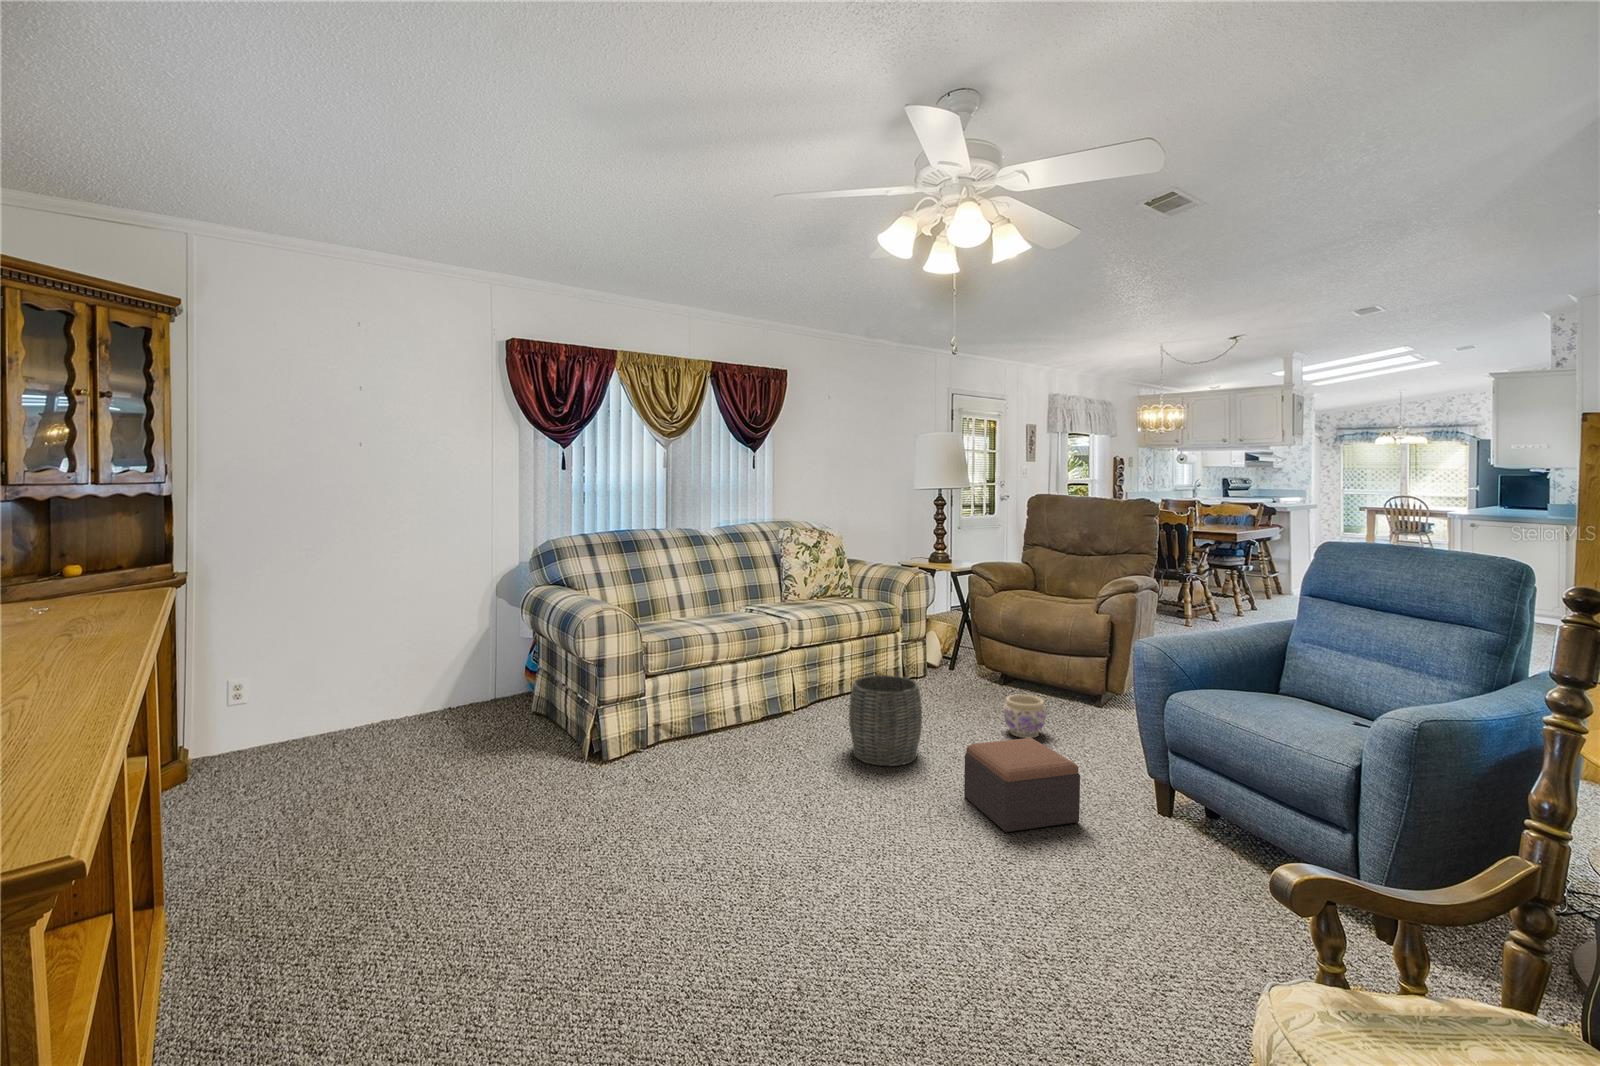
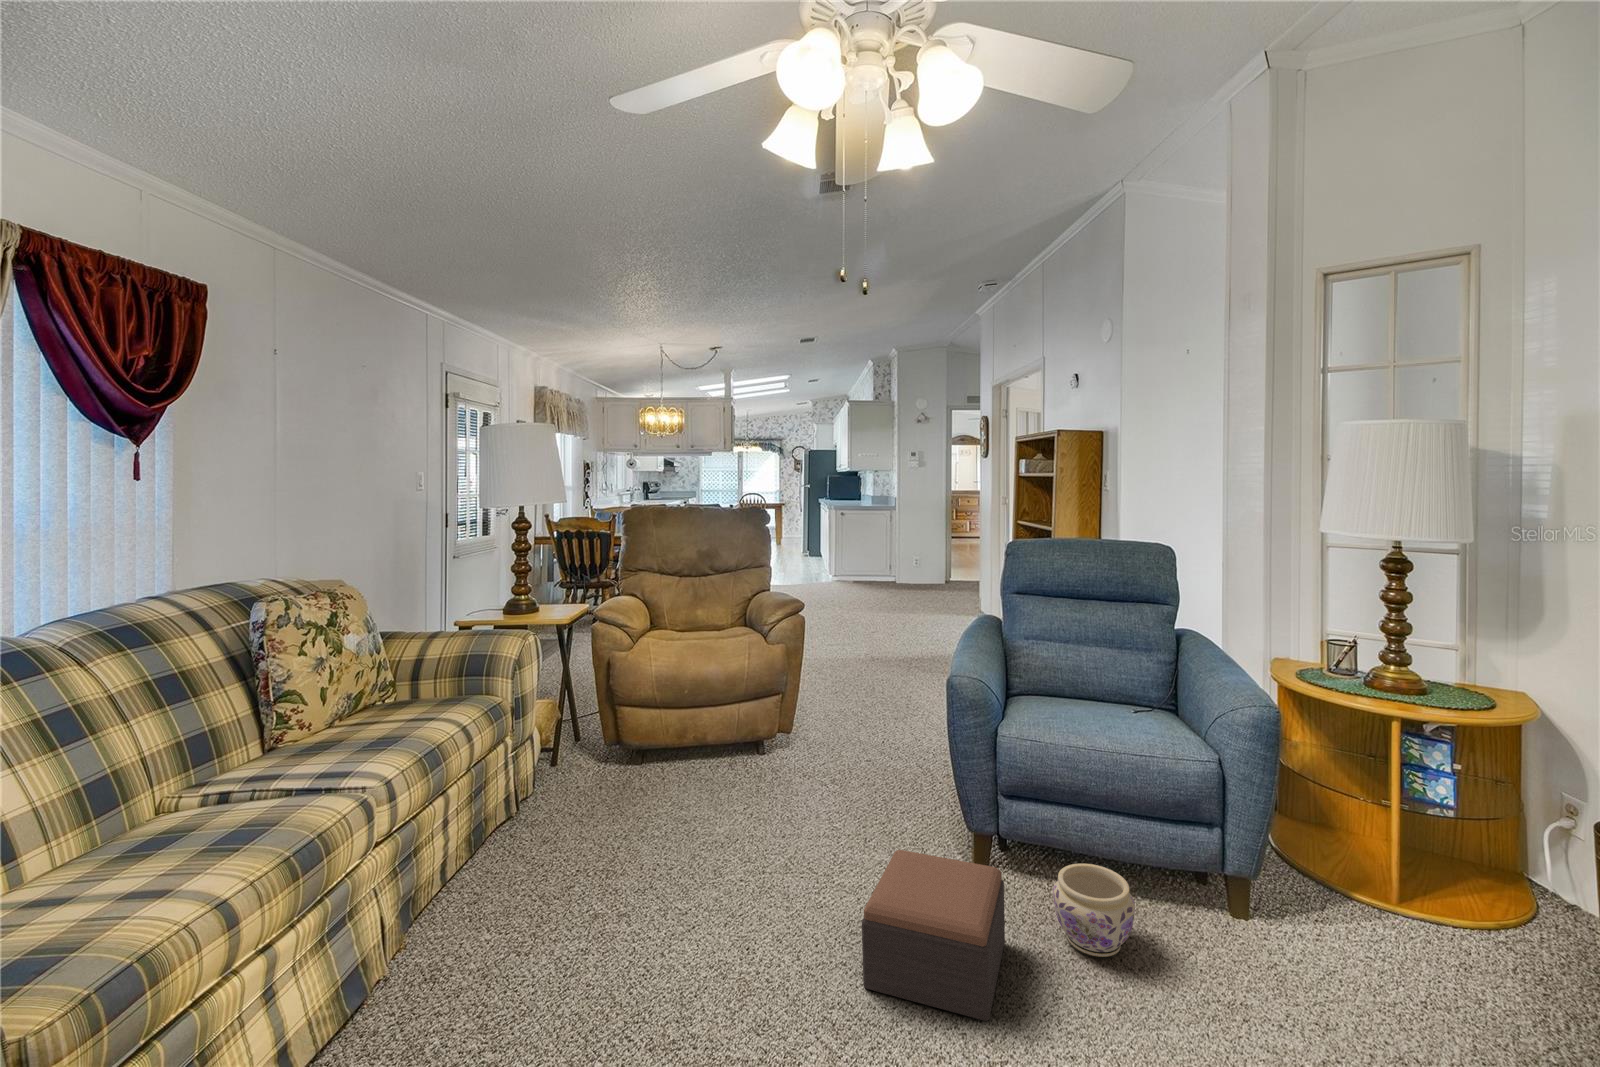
woven basket: present [849,675,922,766] -> none [598,825,729,1017]
planter: present [1003,695,1047,738] -> present [1053,864,1135,959]

